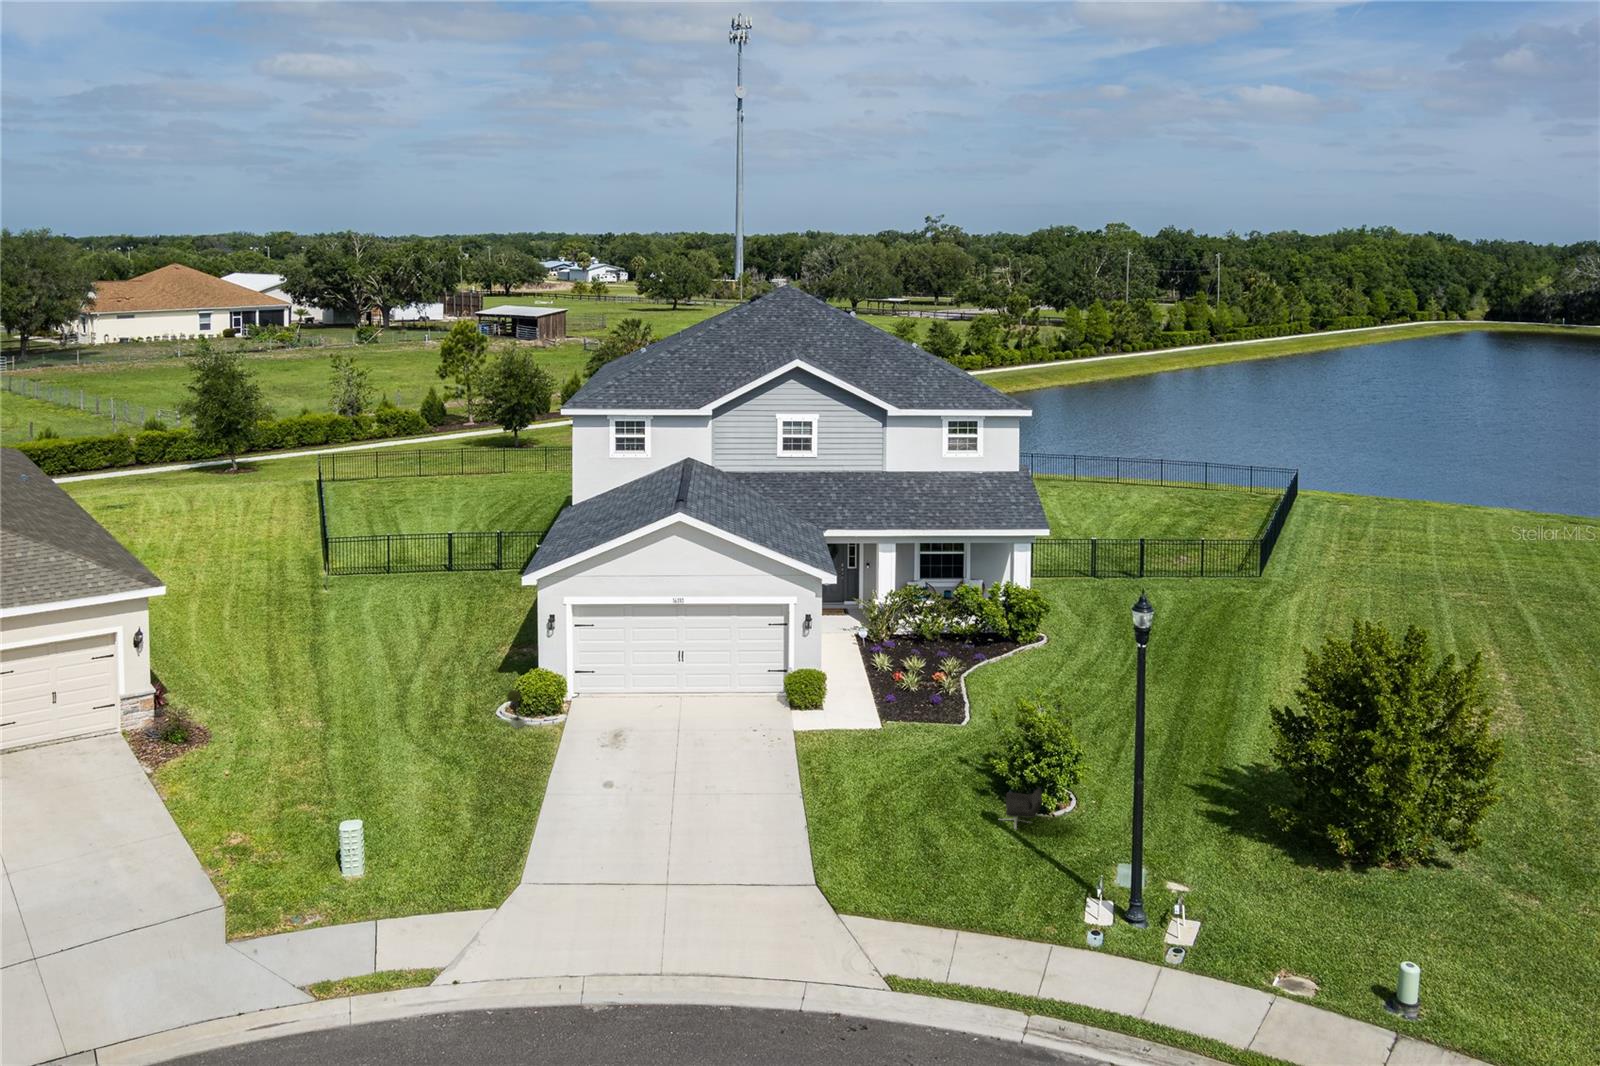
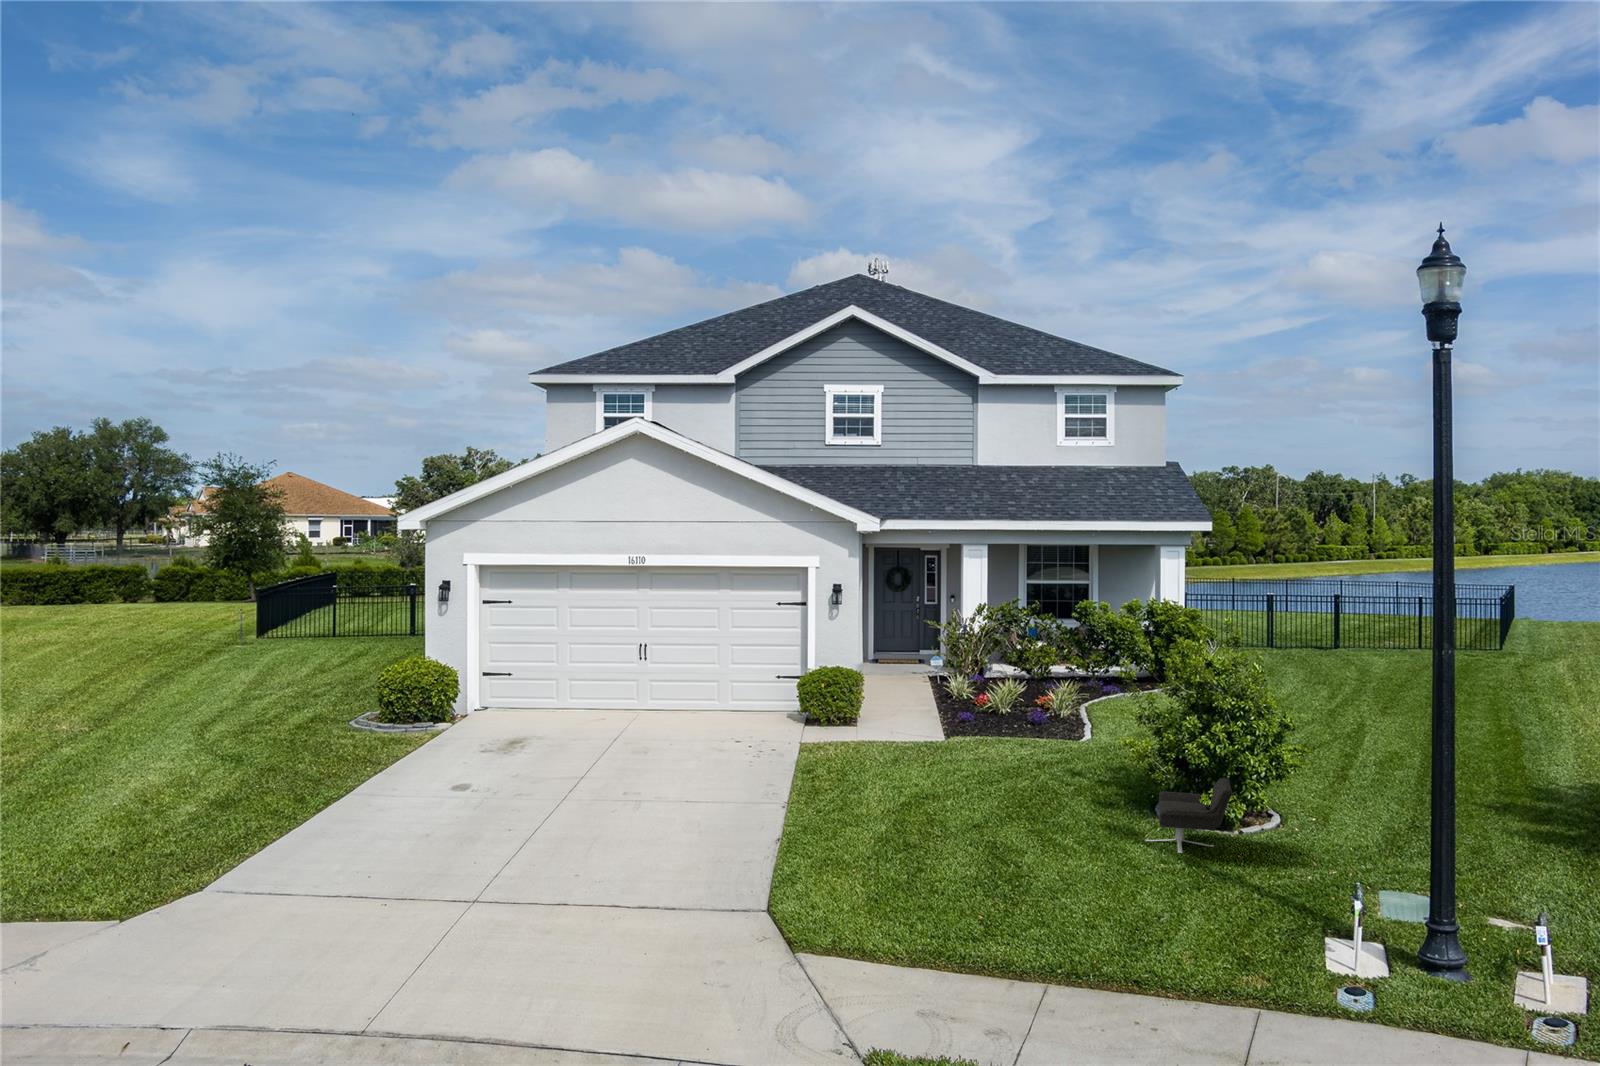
potted tree: present [507,690,525,728] -> none [358,671,385,733]

